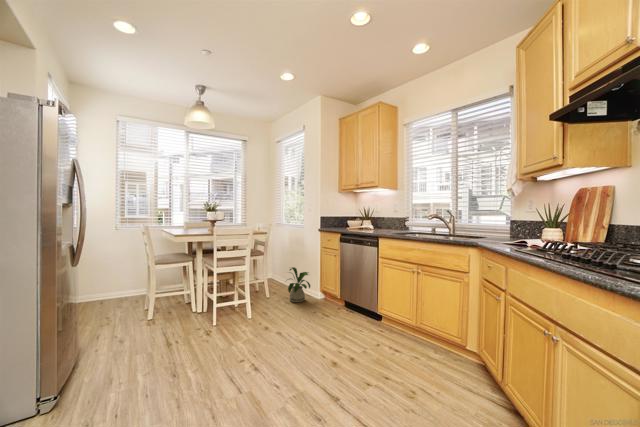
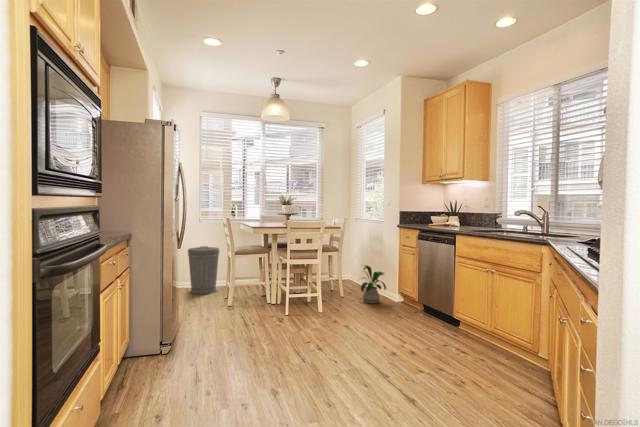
trash can: none [96,256,137,310] -> present [188,246,219,294]

